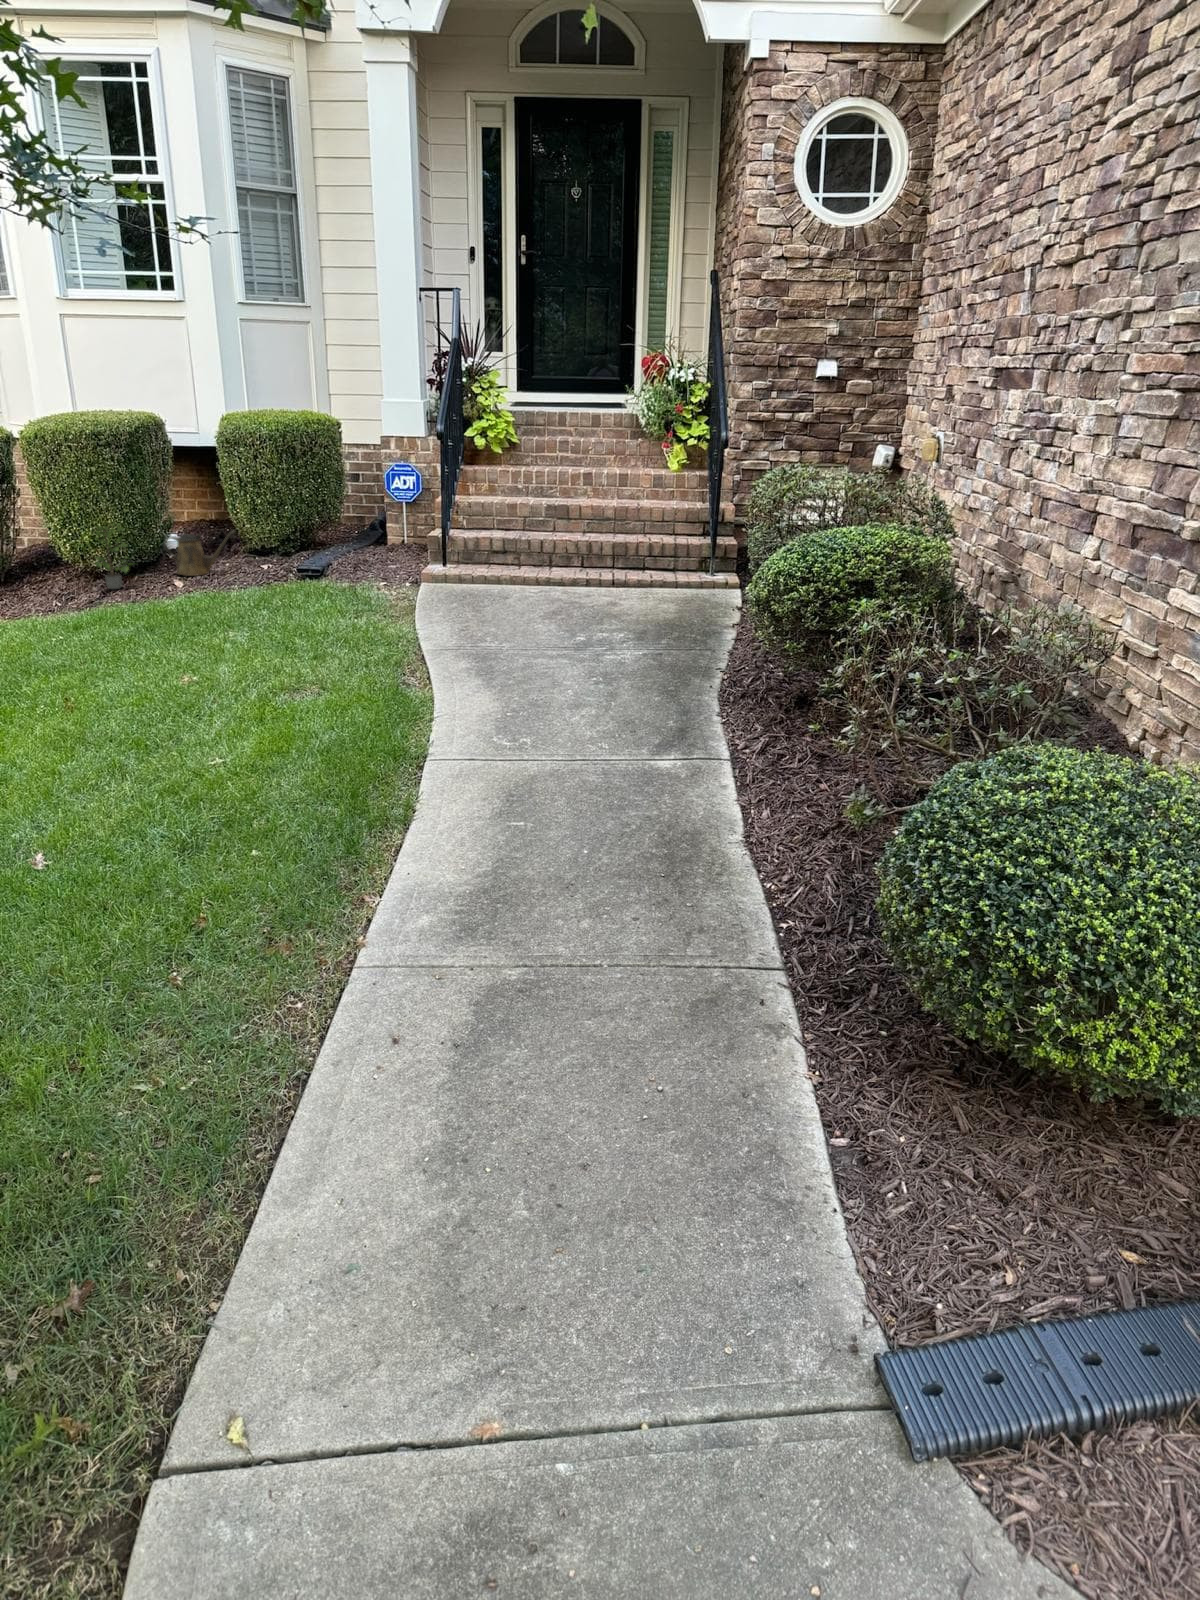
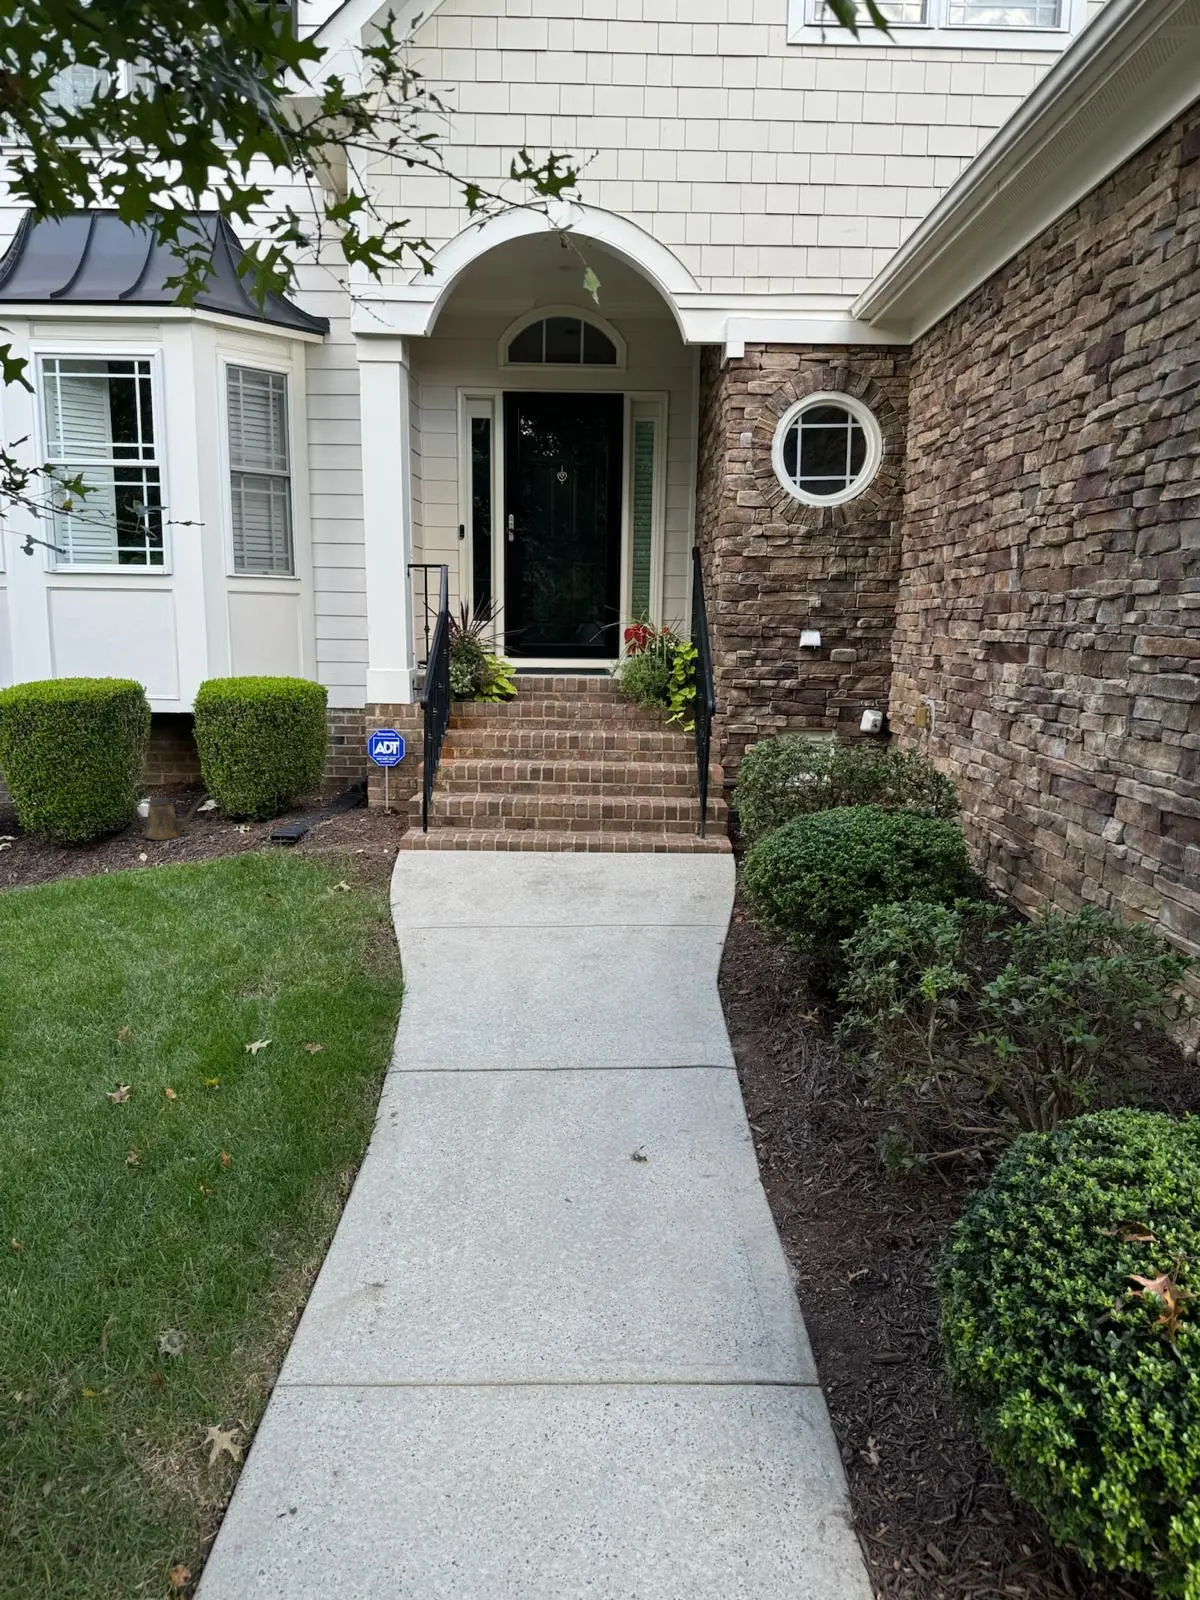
potted plant: present [95,523,131,589] -> none [57,786,104,855]

